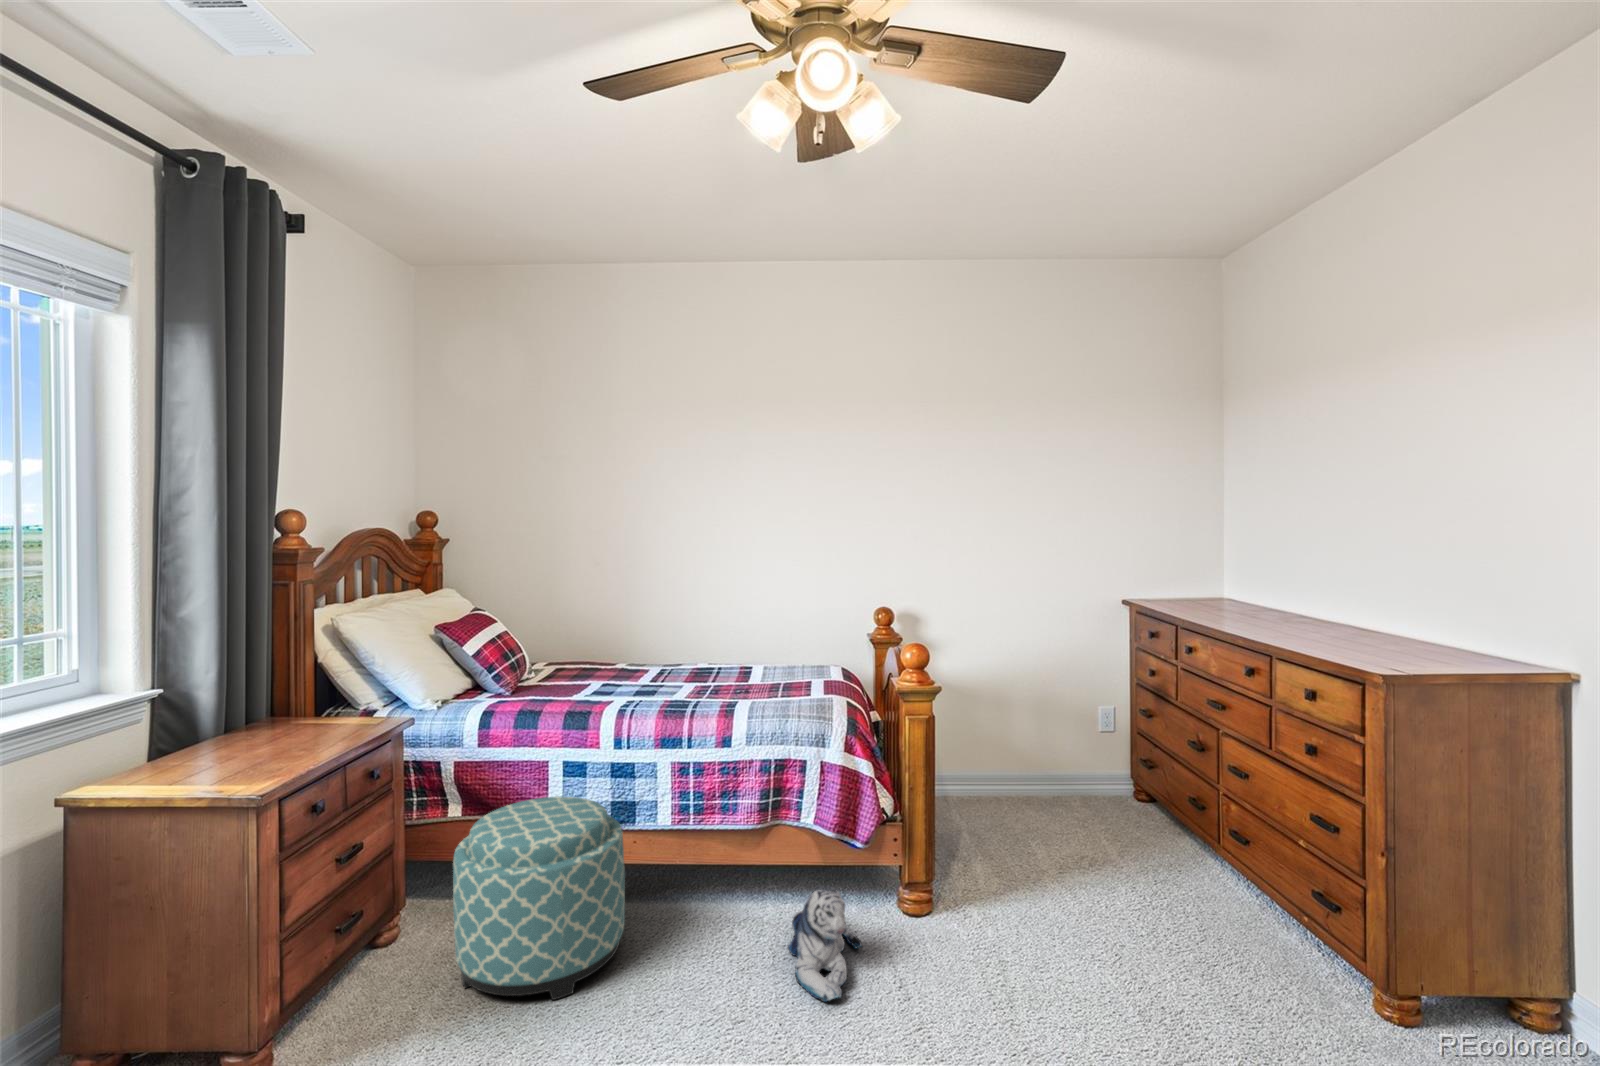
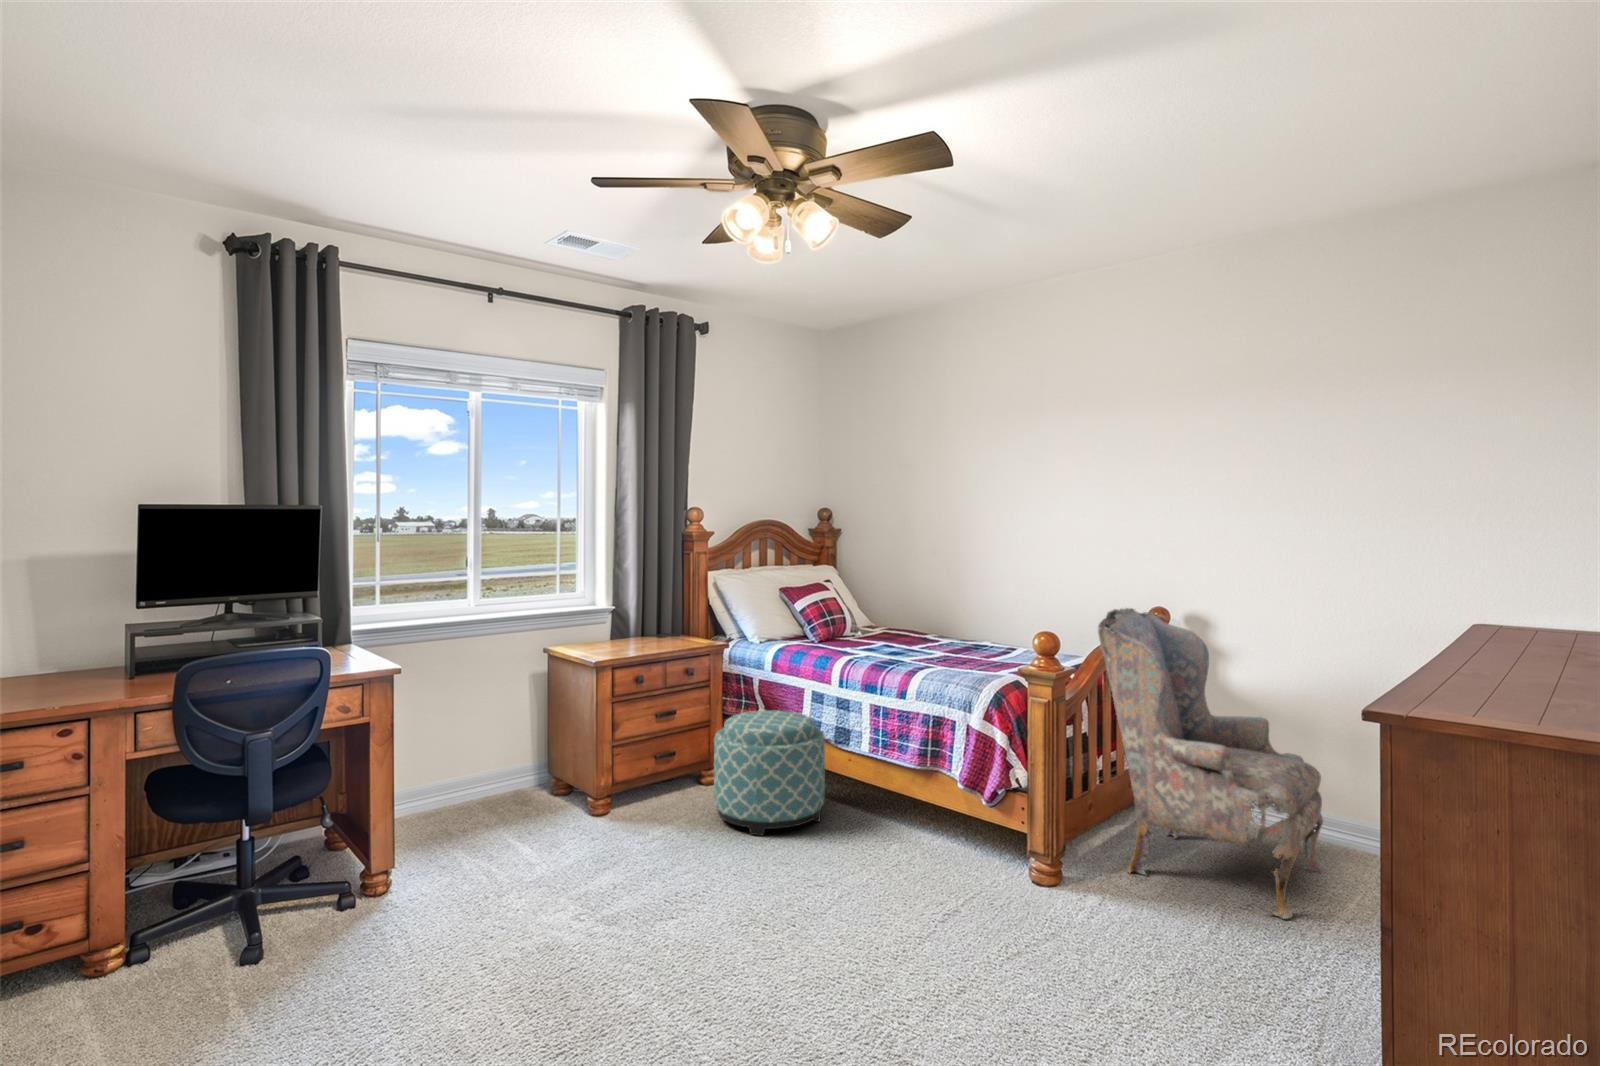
armchair: none [901,609,1105,875] -> present [1098,608,1323,919]
plush toy: present [788,890,862,1002] -> none [888,816,966,894]

